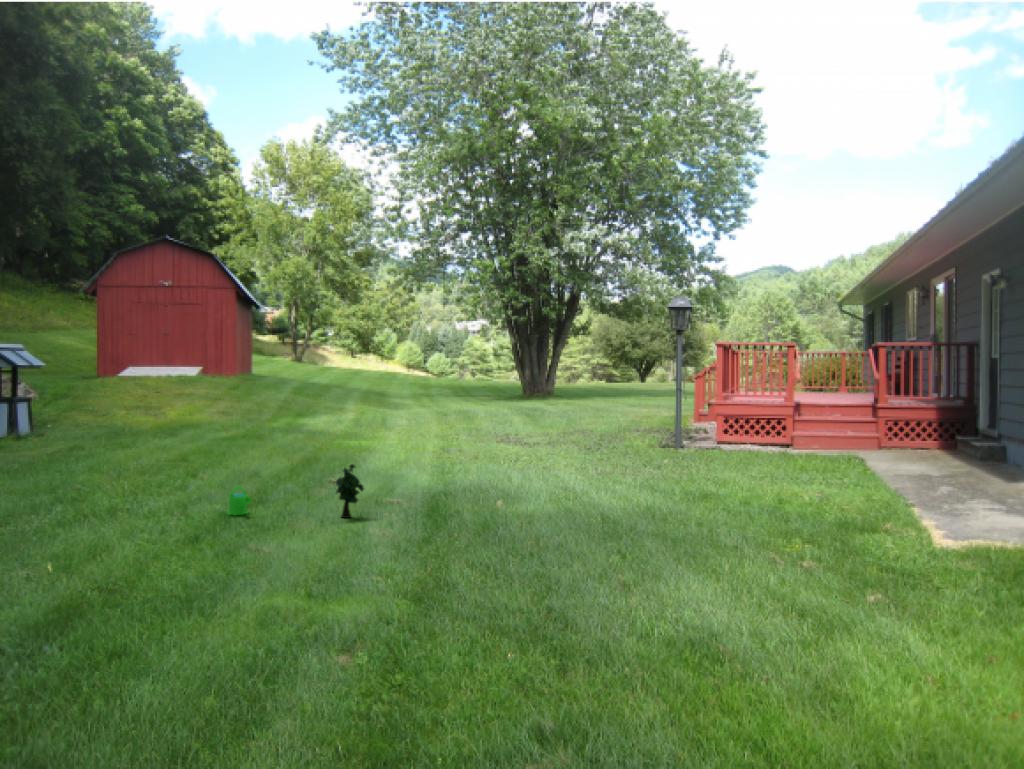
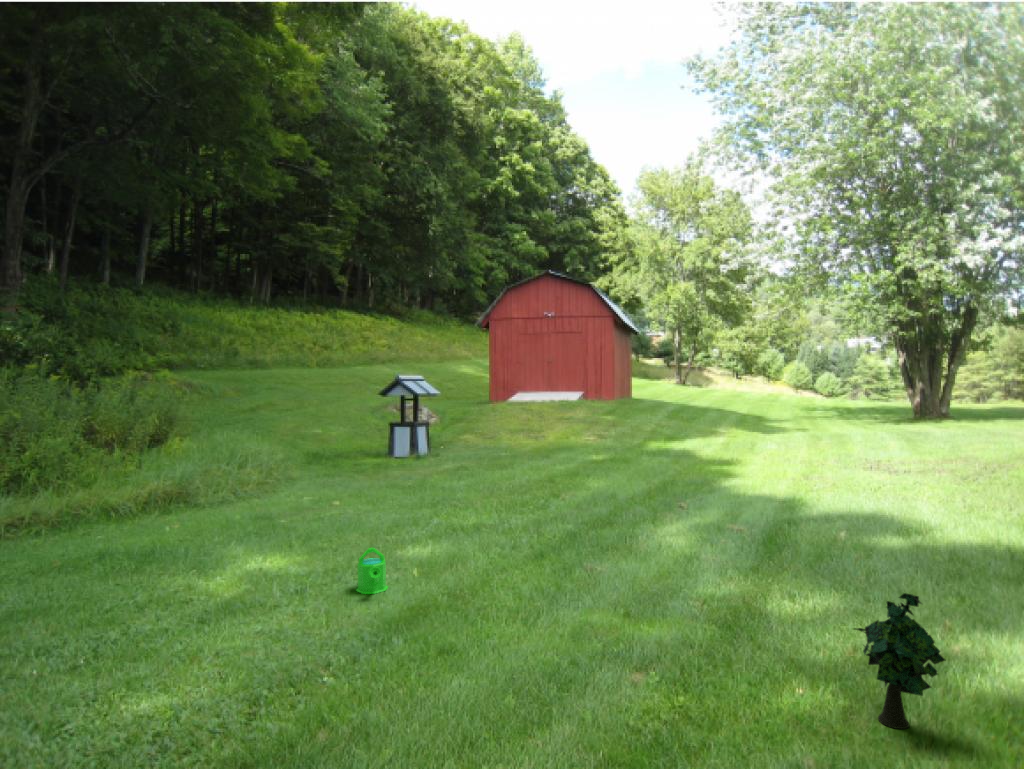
watering can: present [228,486,251,515] -> present [356,548,388,594]

